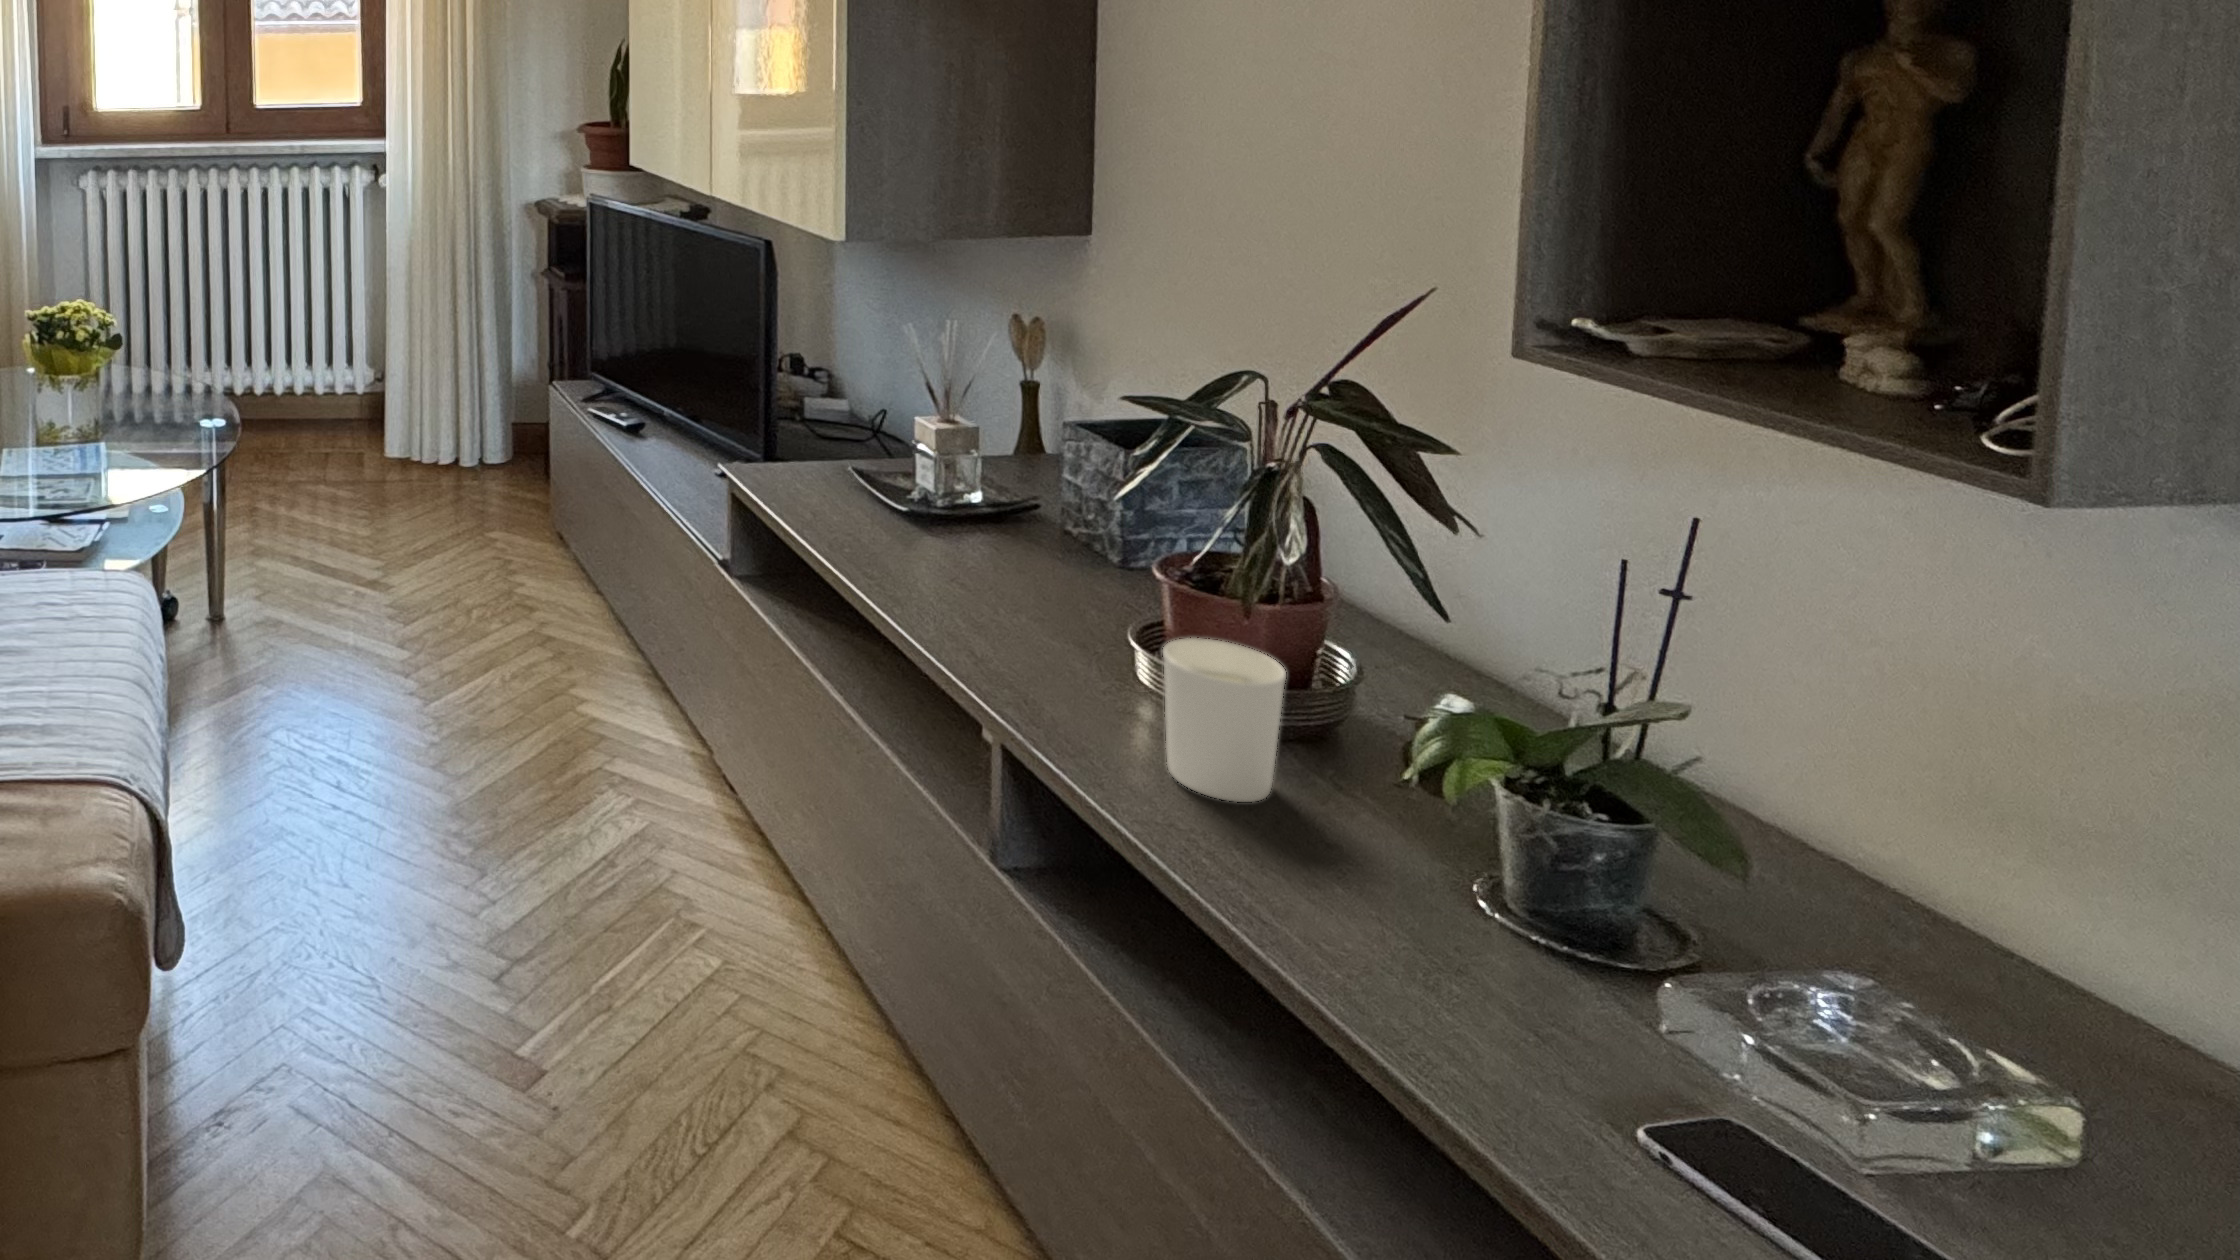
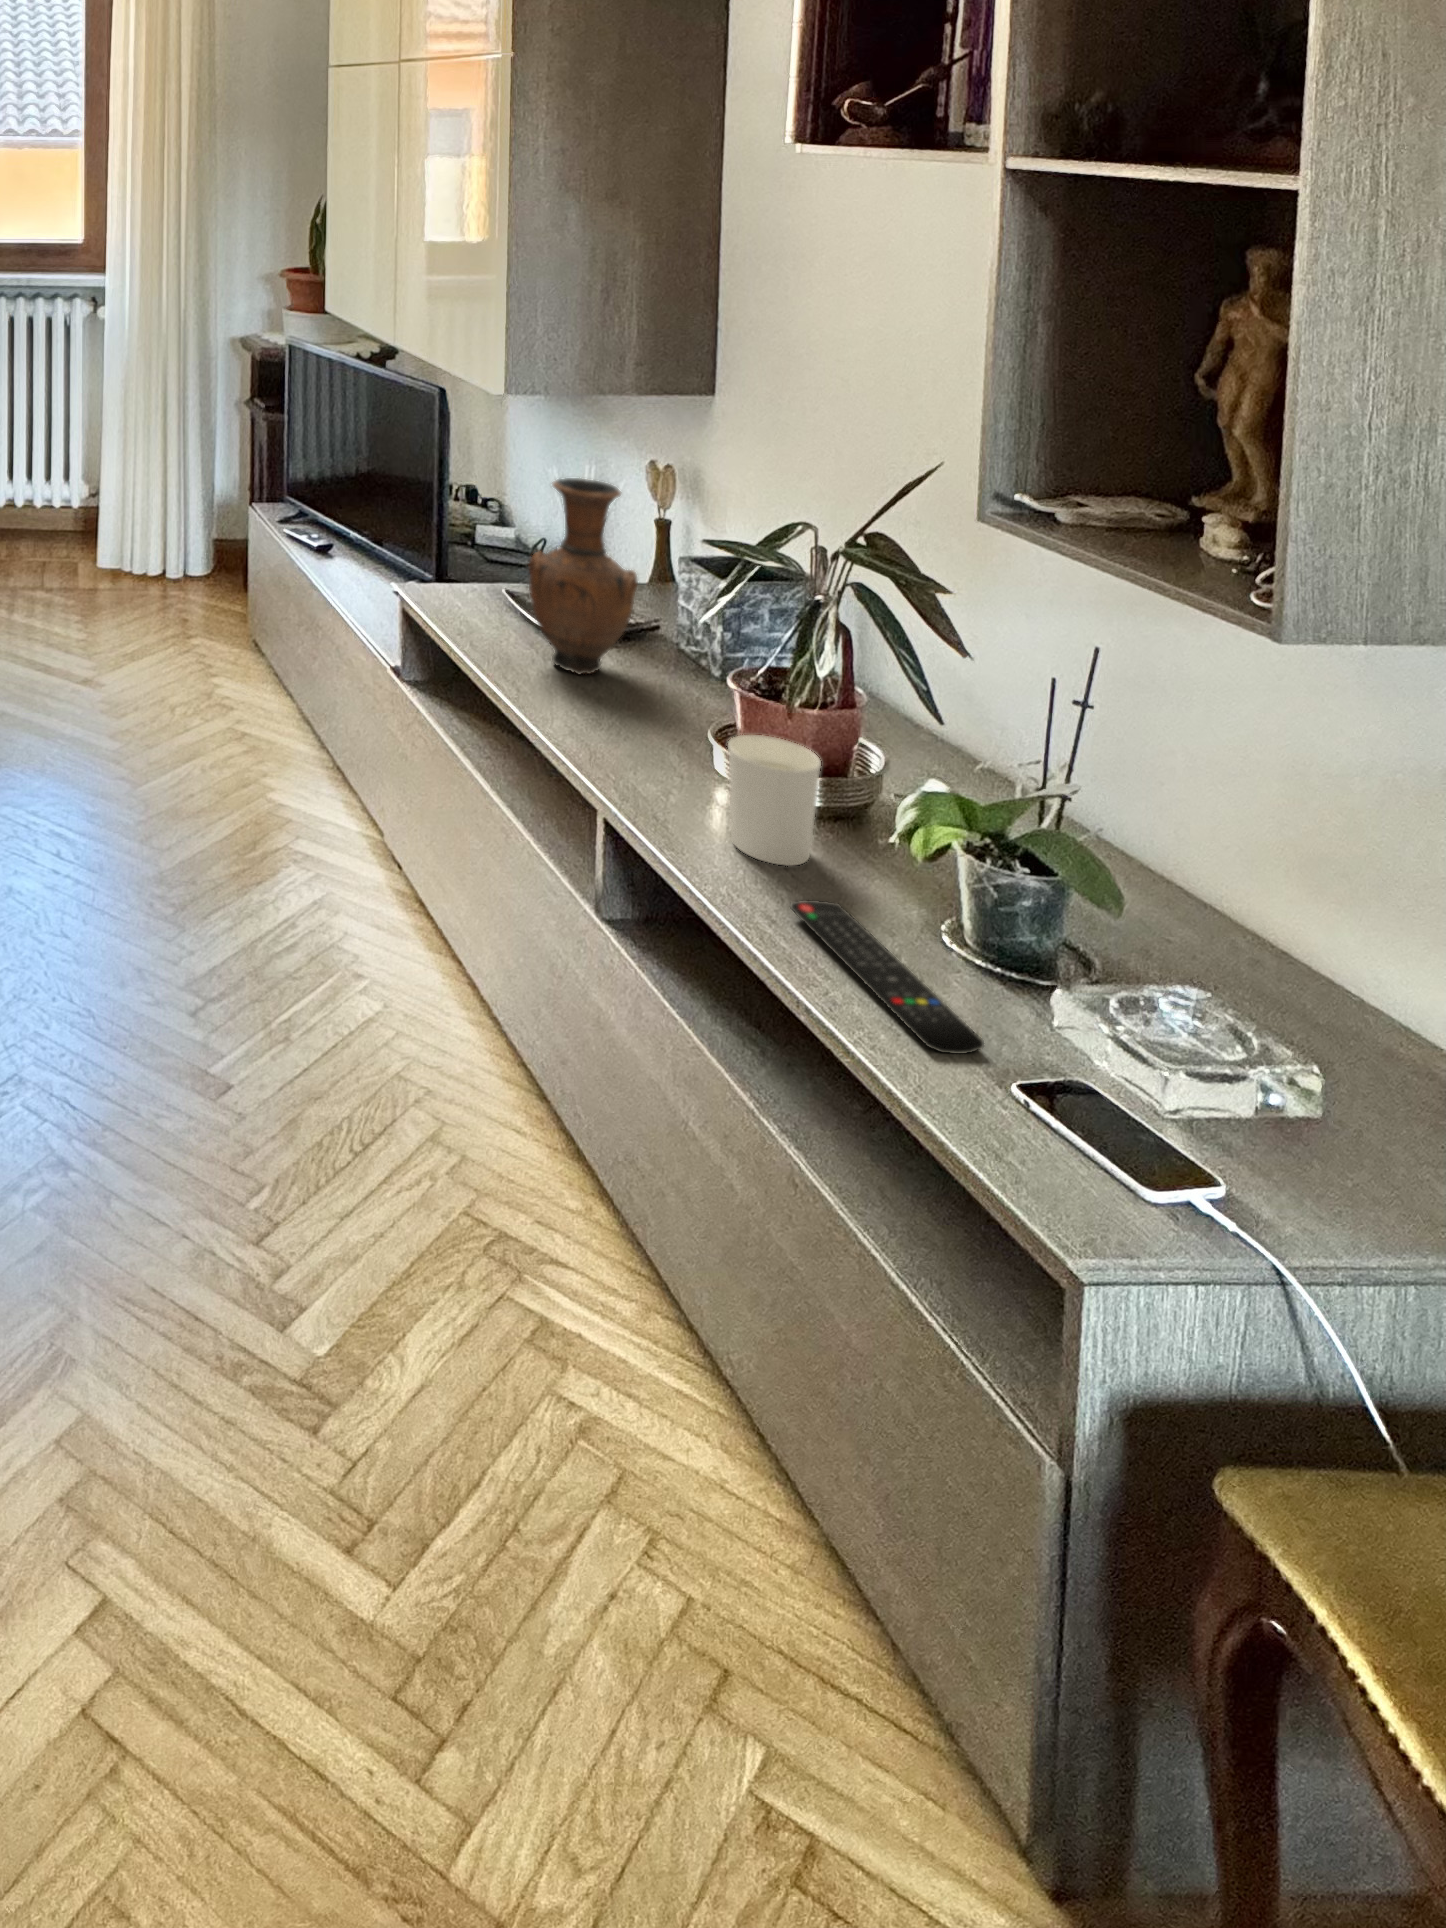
vase: none [887,334,1021,567] -> present [528,478,638,674]
remote control: none [1261,850,1559,1066] -> present [791,900,984,1054]

